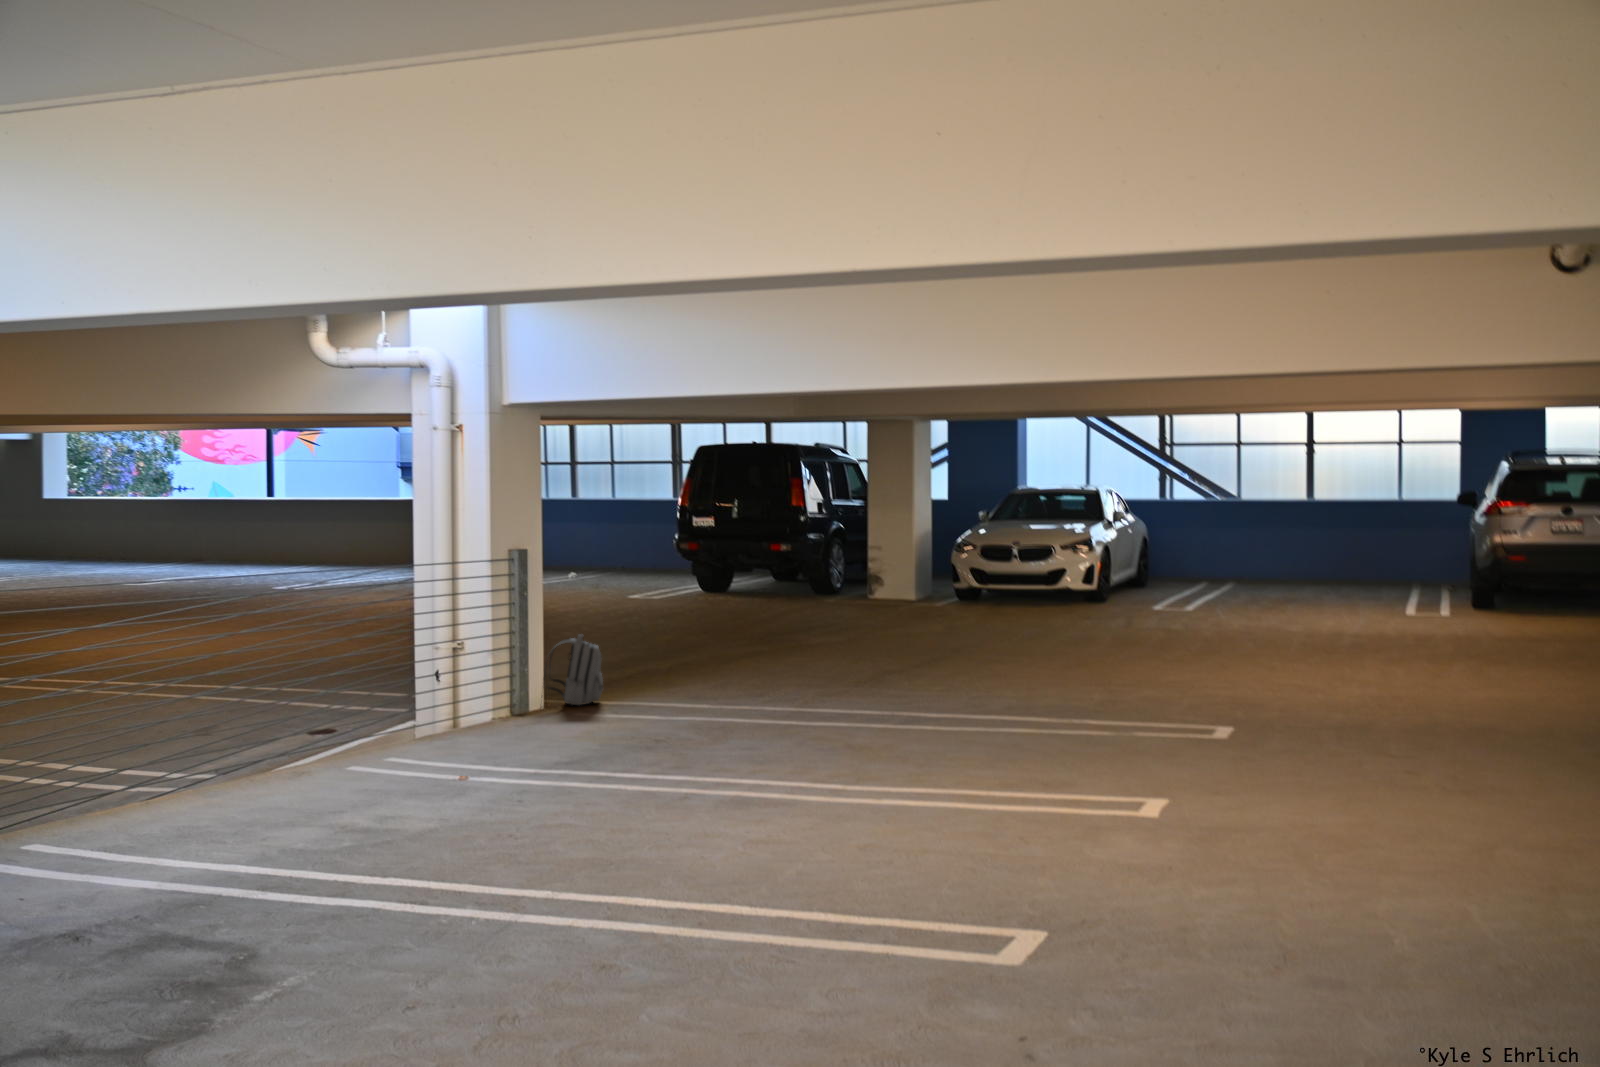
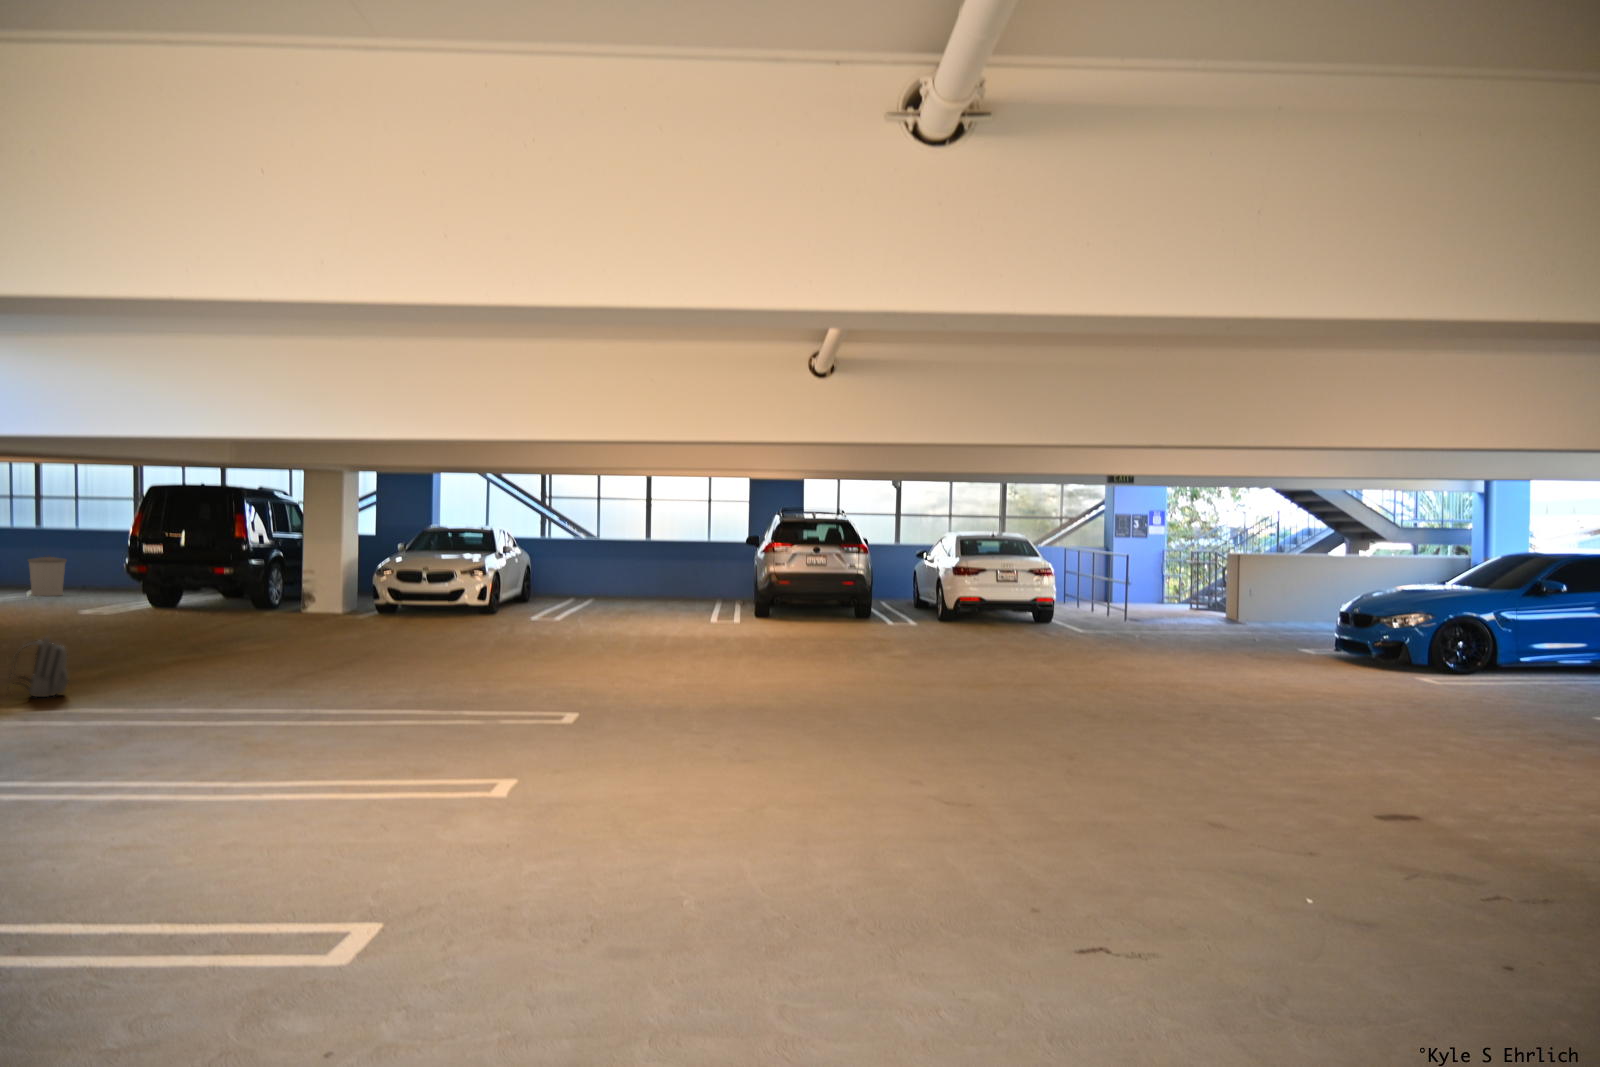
trash can: none [589,530,627,576] -> present [28,556,67,596]

